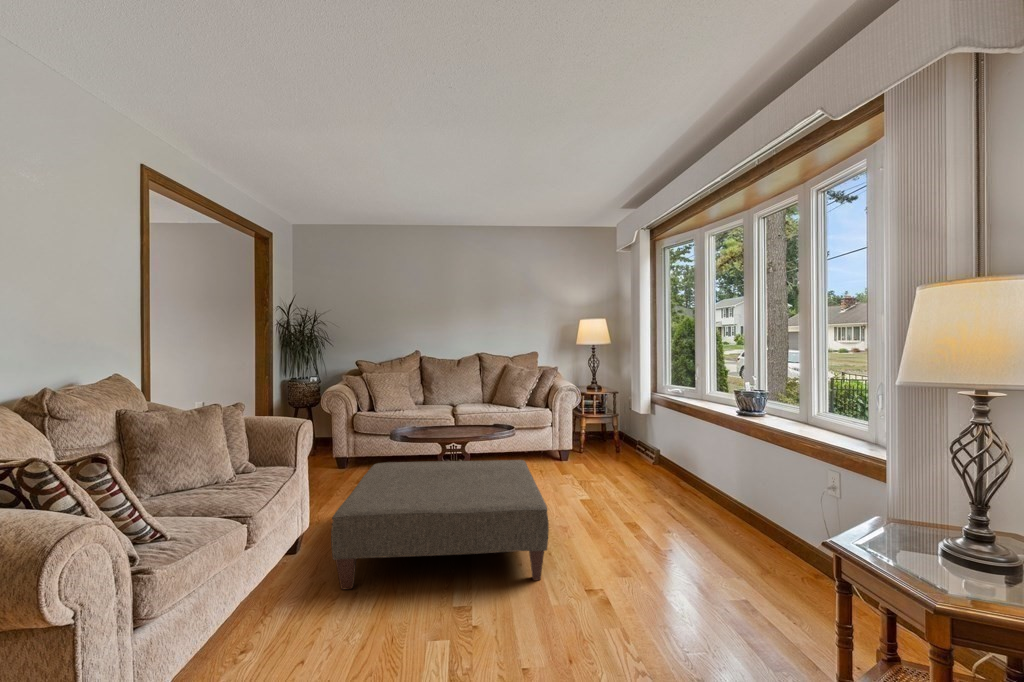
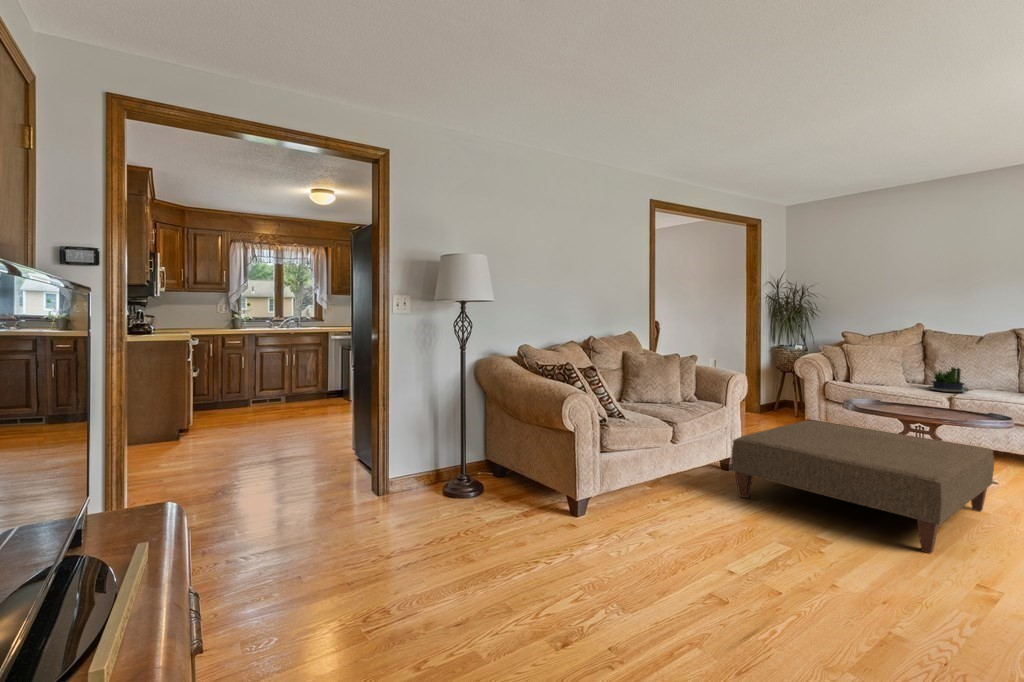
potted plant: none [432,388,458,410] -> present [929,367,967,392]

